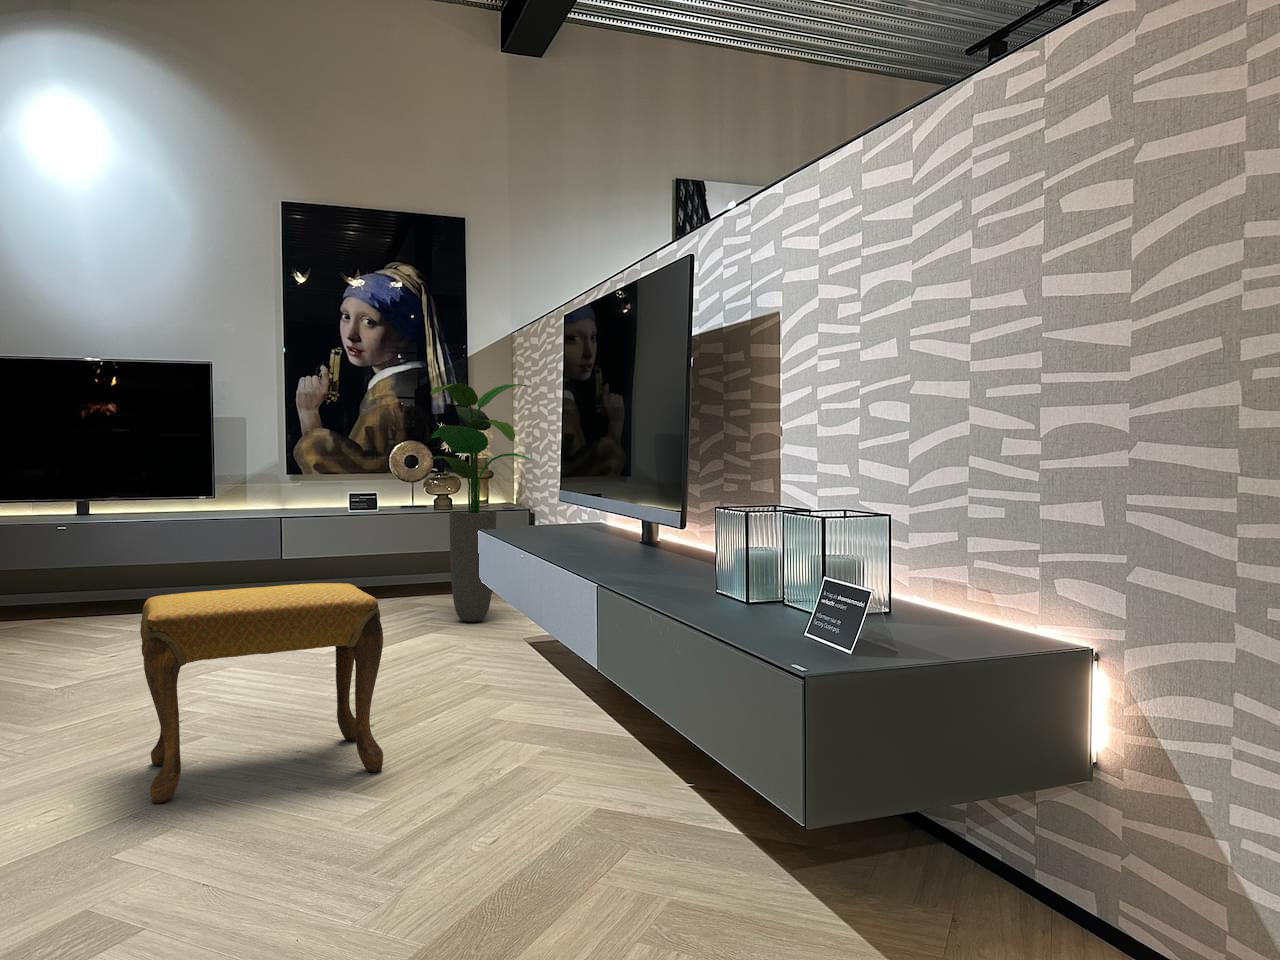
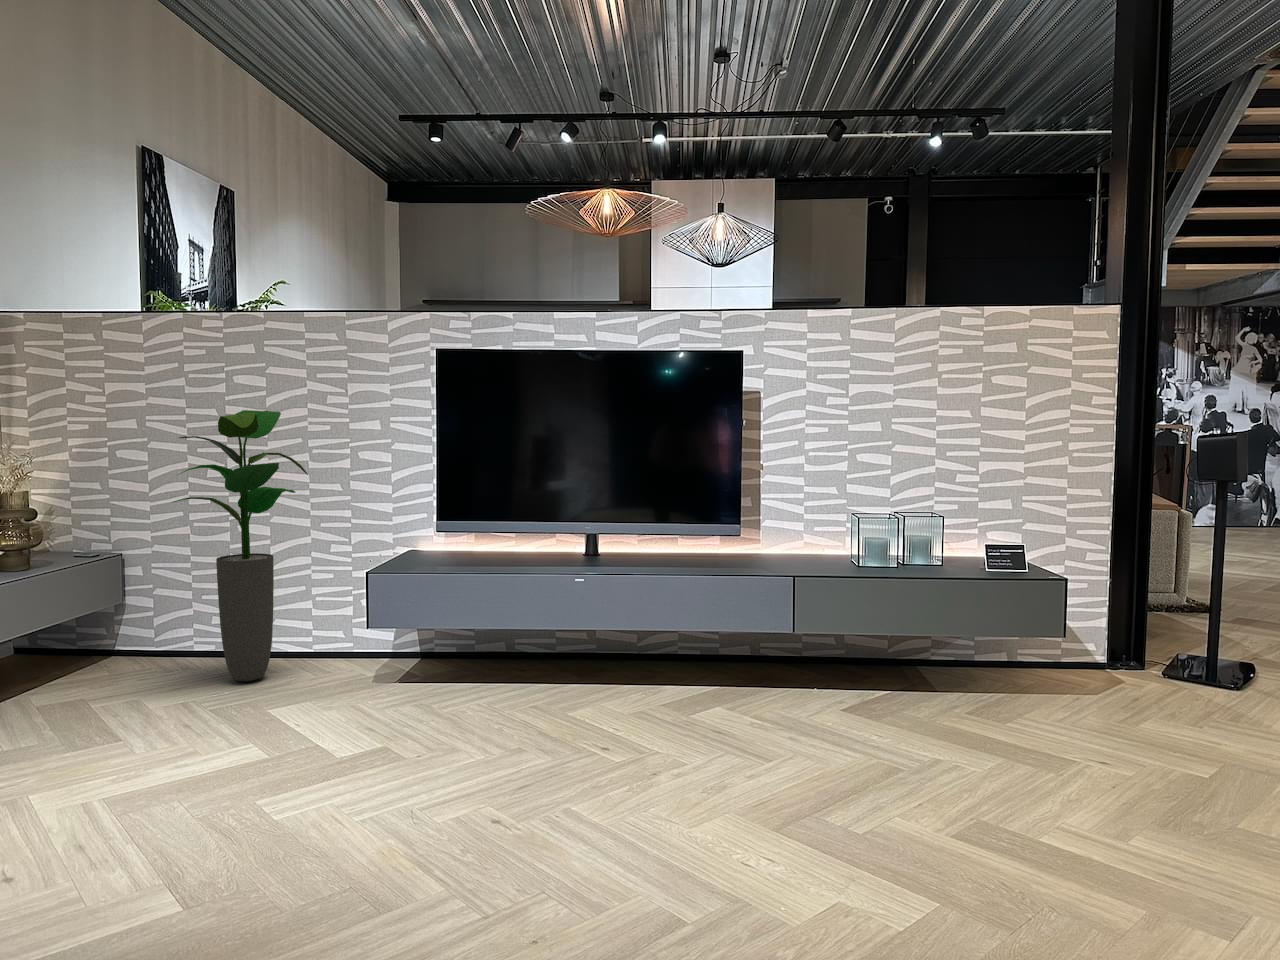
footstool: present [140,583,383,803] -> none [629,620,756,821]

